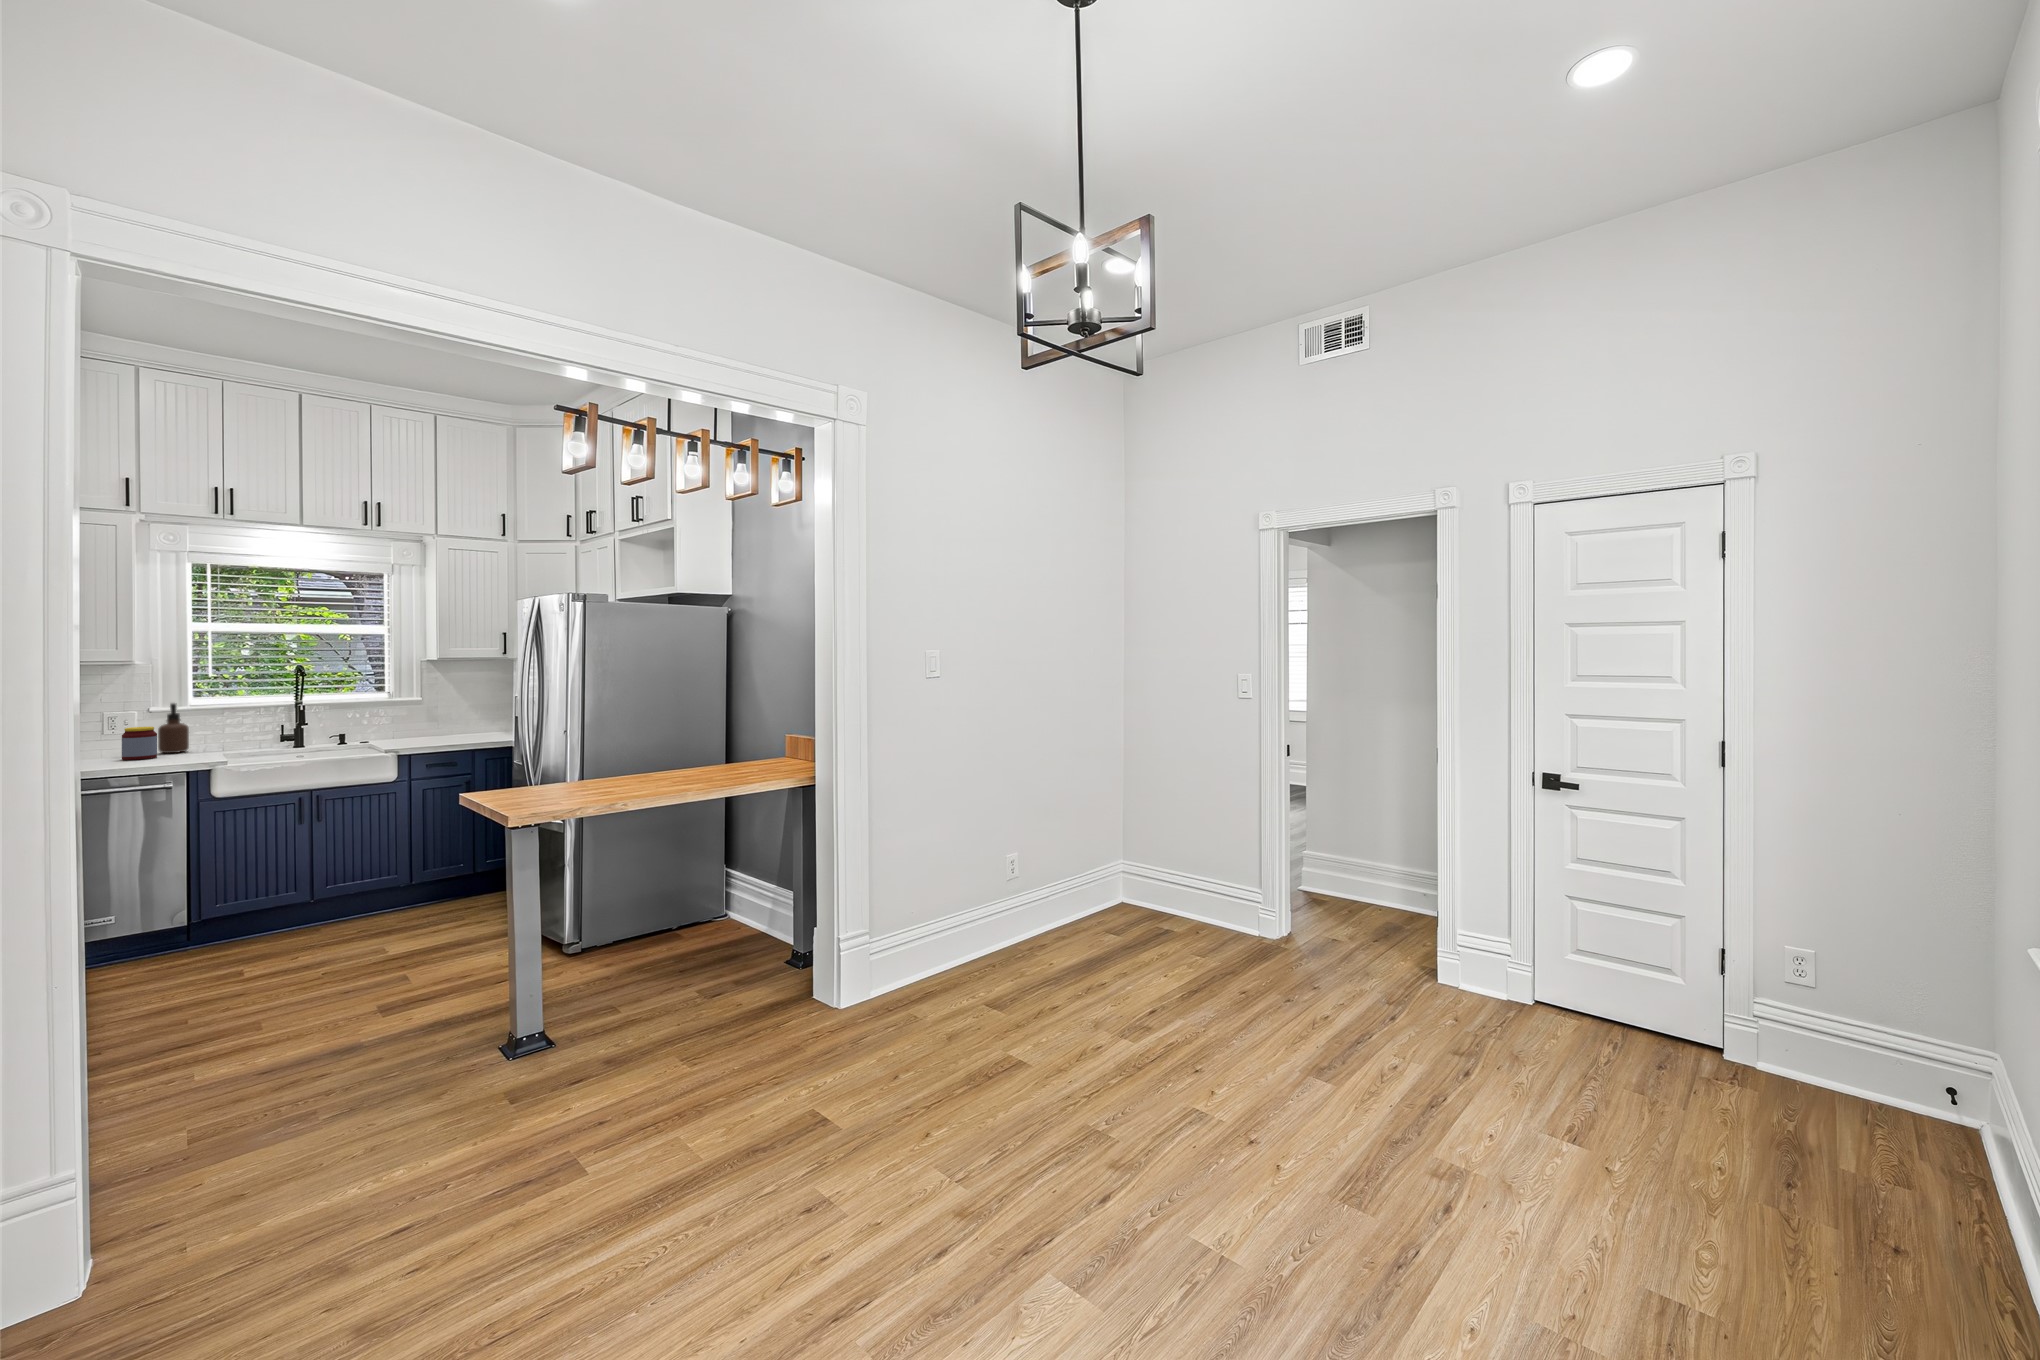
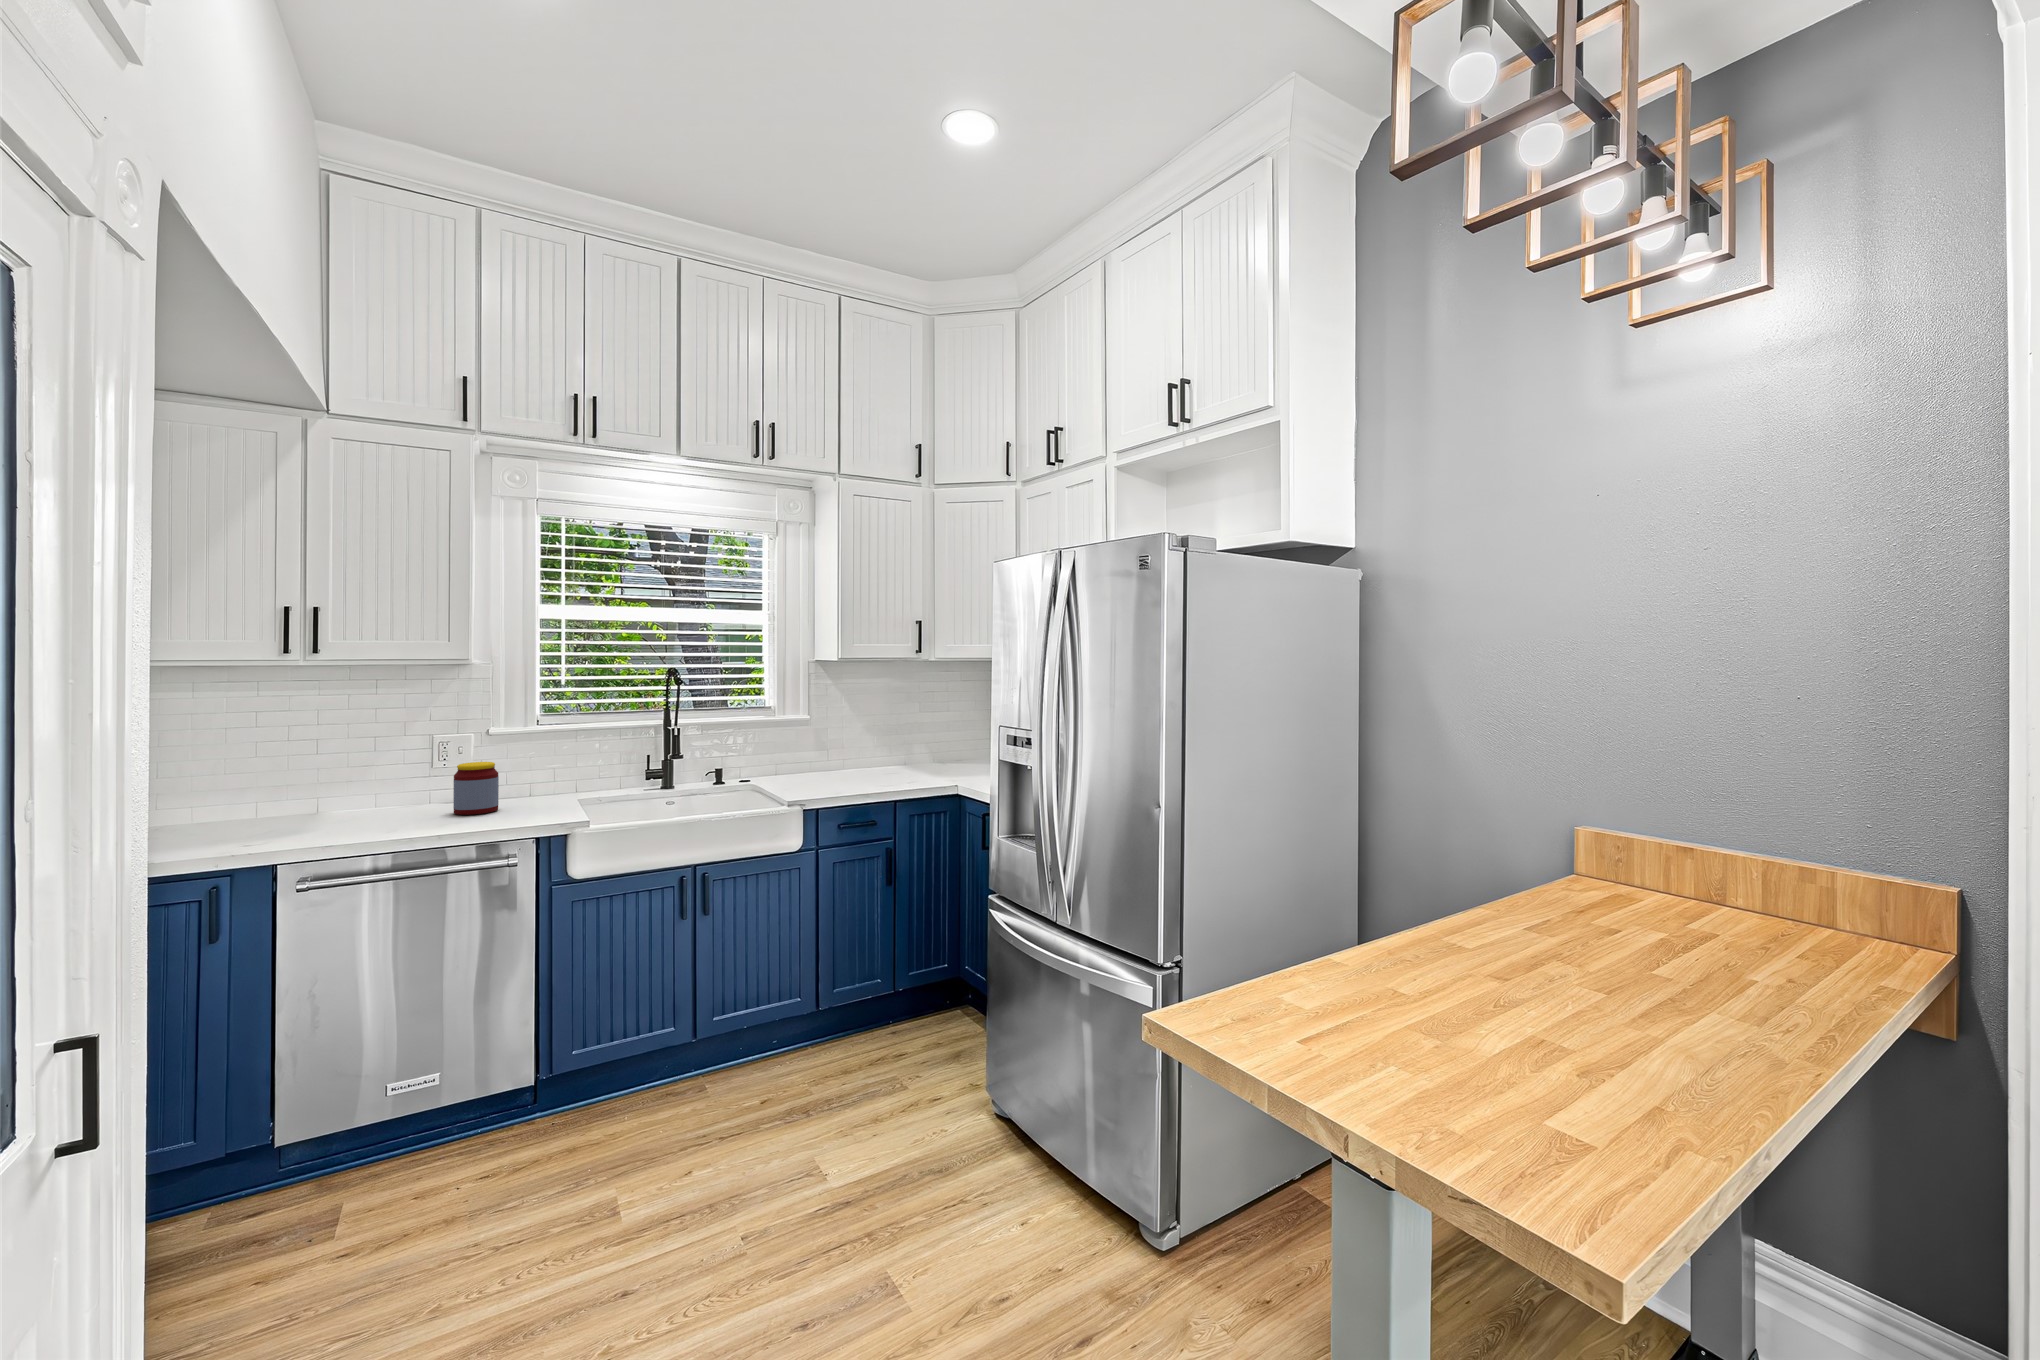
soap dispenser: present [158,703,189,753] -> none [500,725,537,801]

